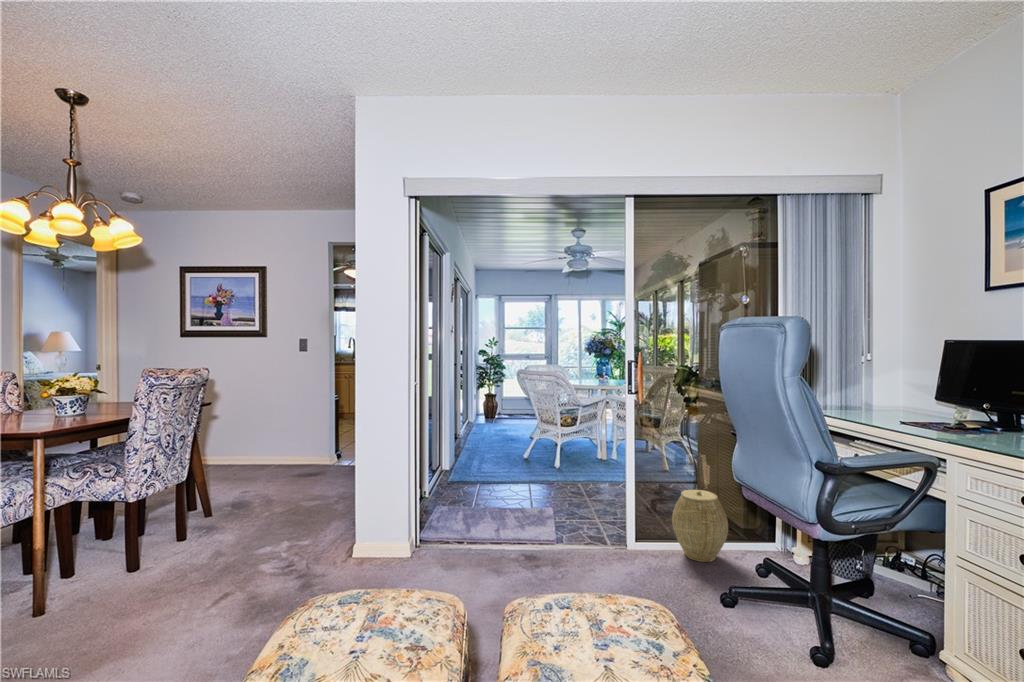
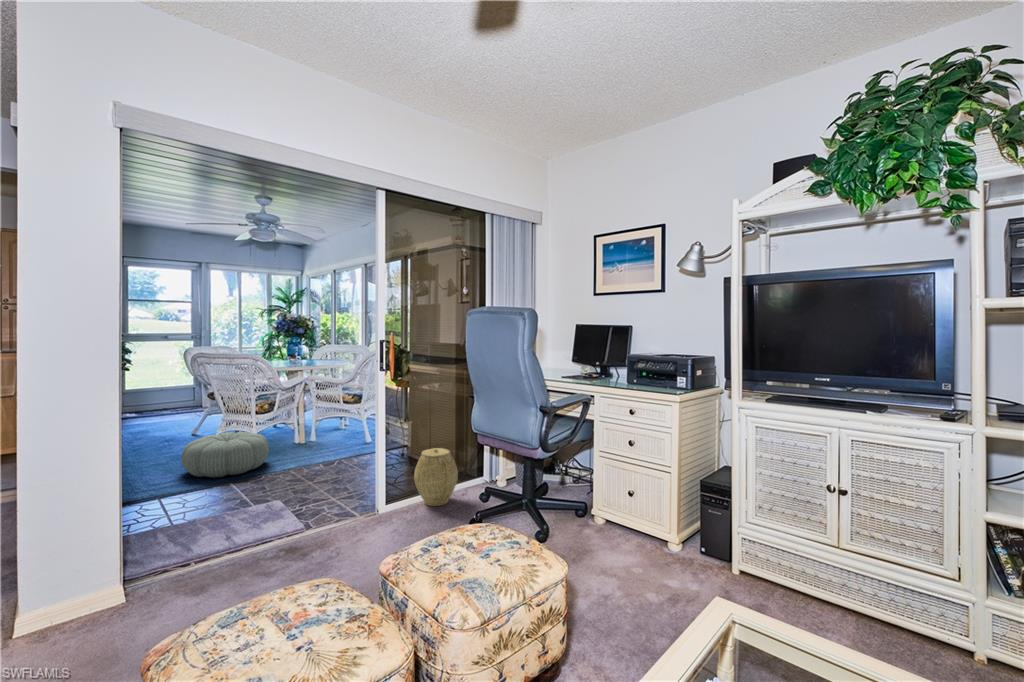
pouf: none [503,438,567,477] -> present [181,432,269,477]

